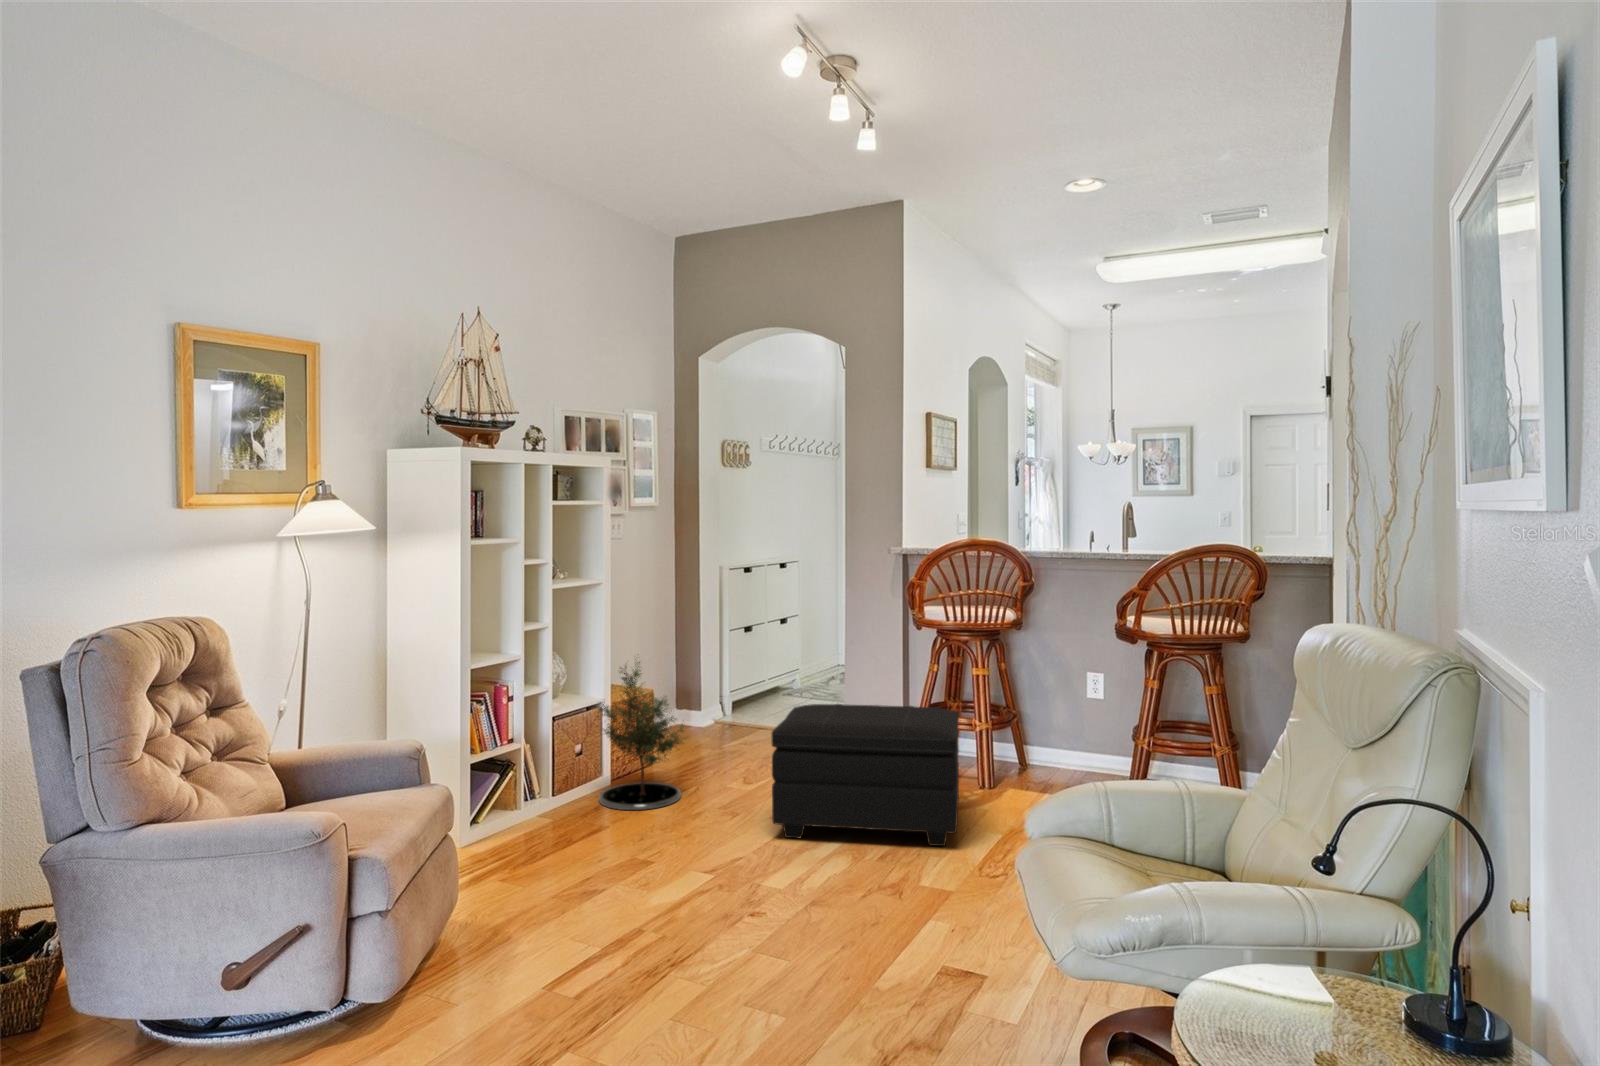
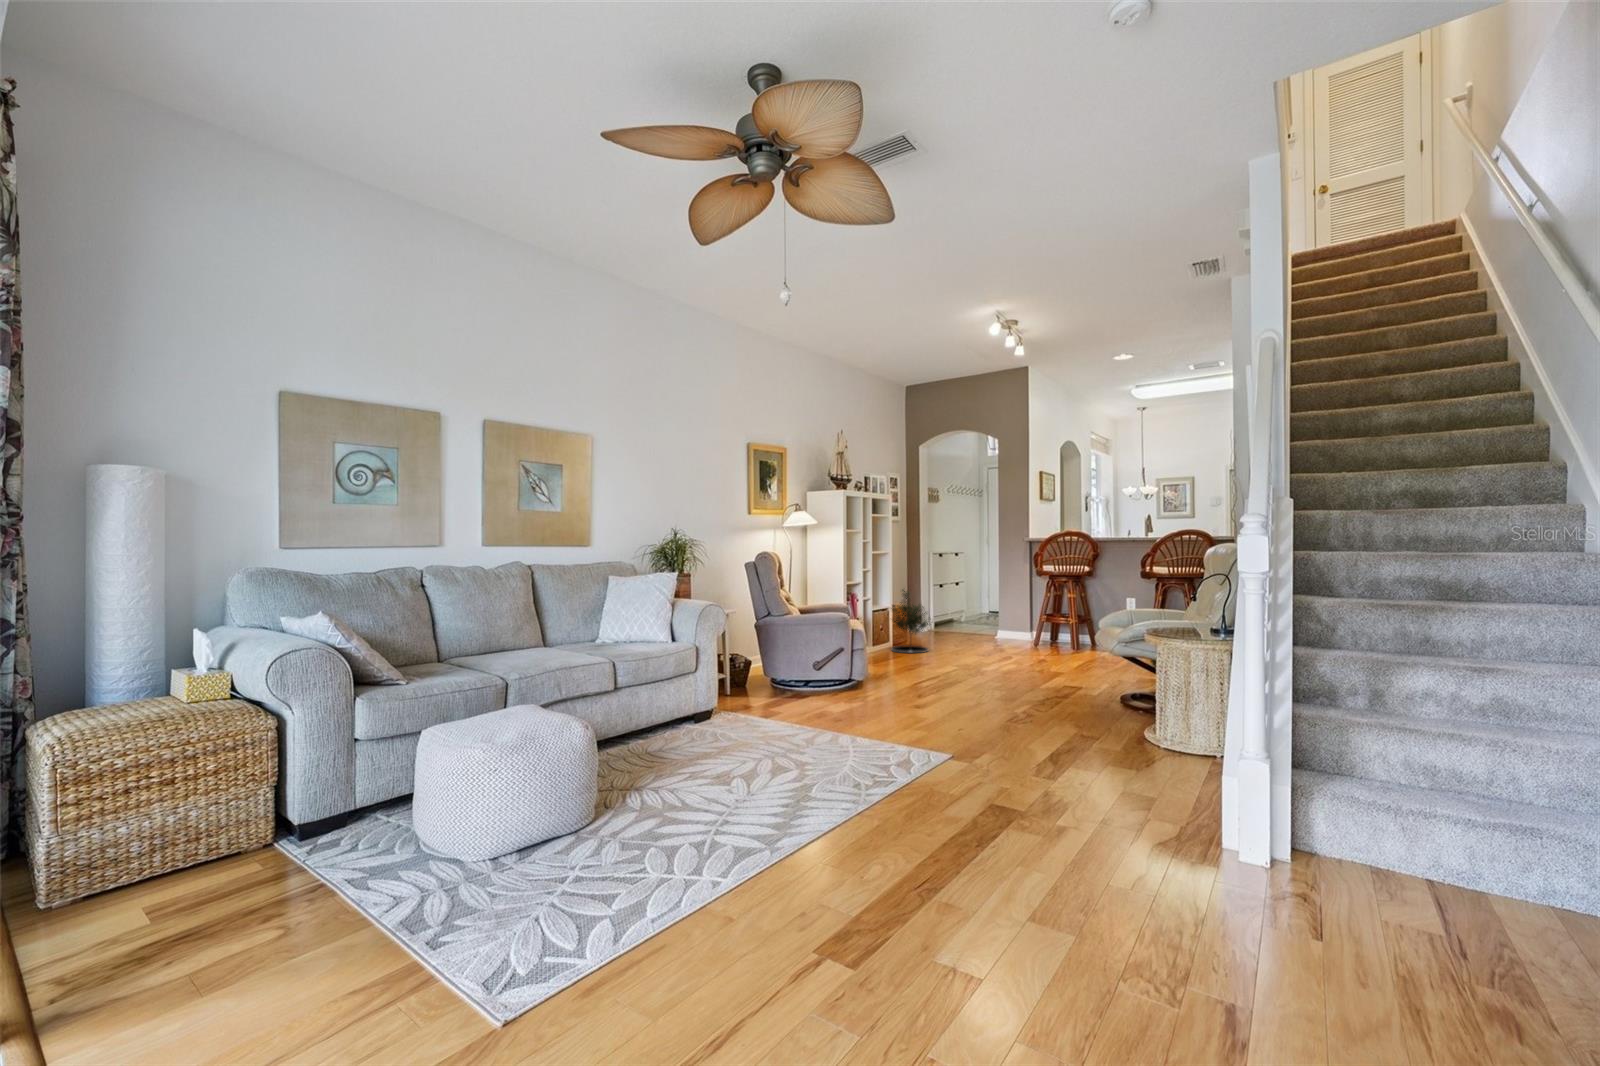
footstool: present [772,704,959,846] -> none [979,606,1065,664]

